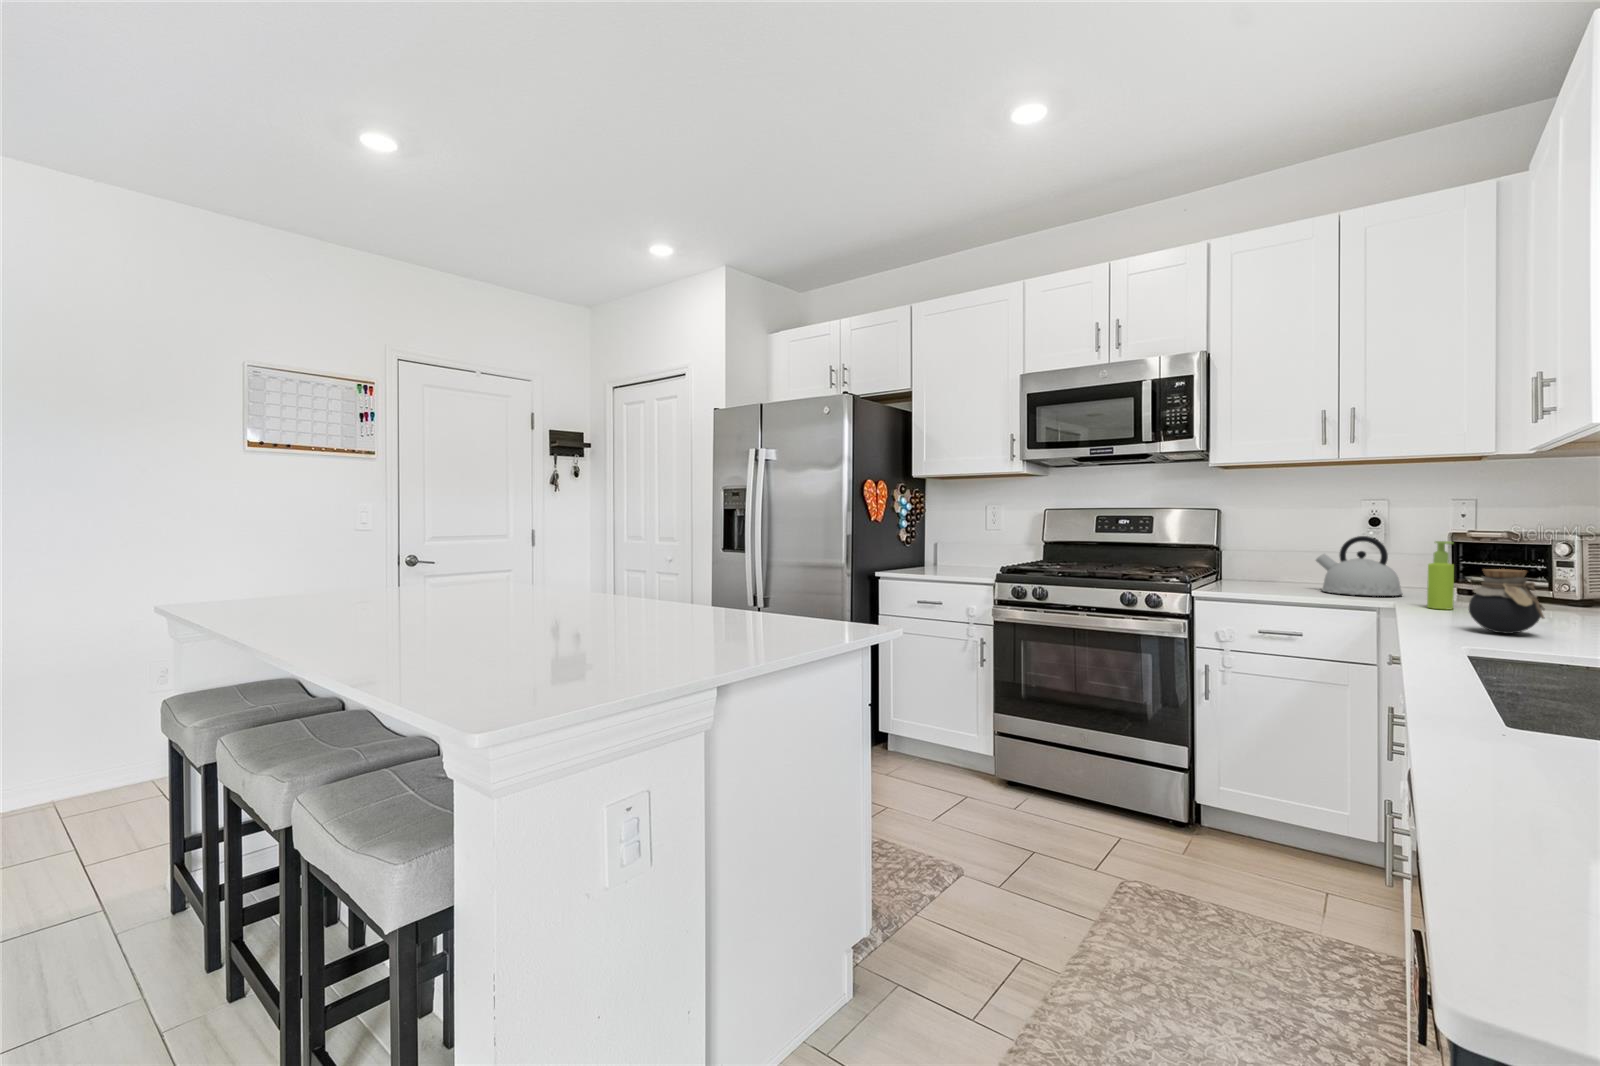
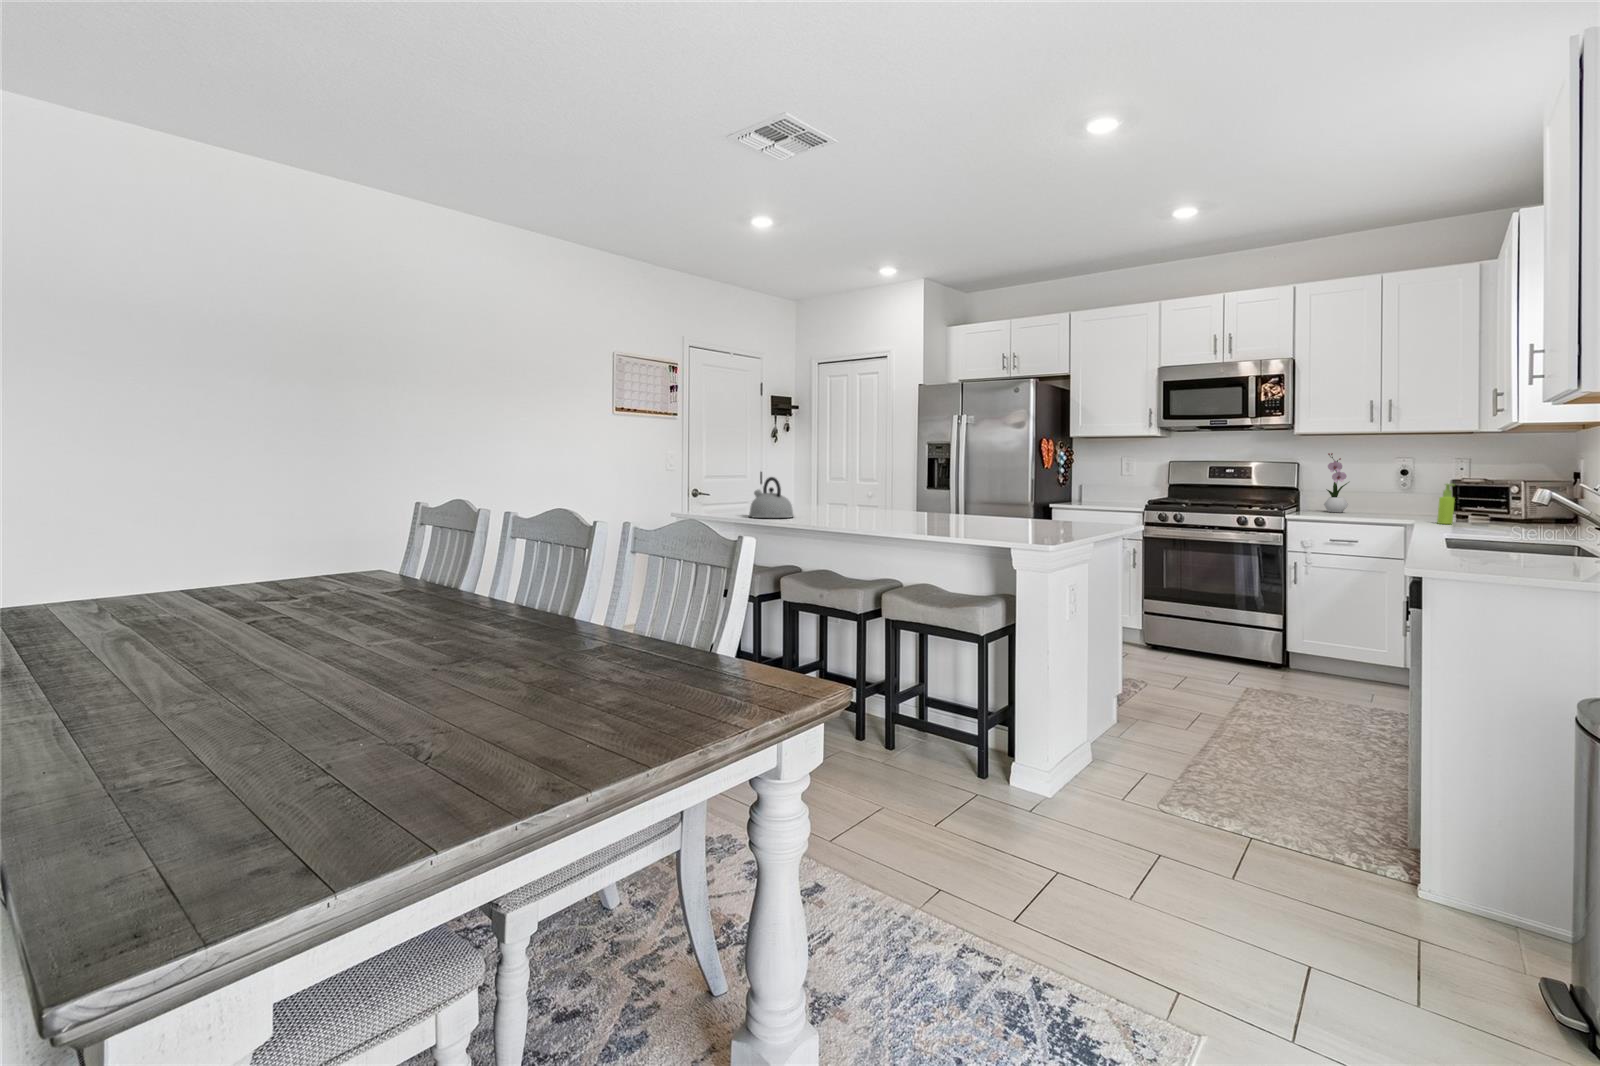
flower arrangement: none [1256,494,1293,584] -> present [1324,453,1349,512]
kettle: present [1316,536,1403,596] -> present [749,477,794,518]
jar: present [1469,569,1545,634] -> none [1461,498,1501,533]

